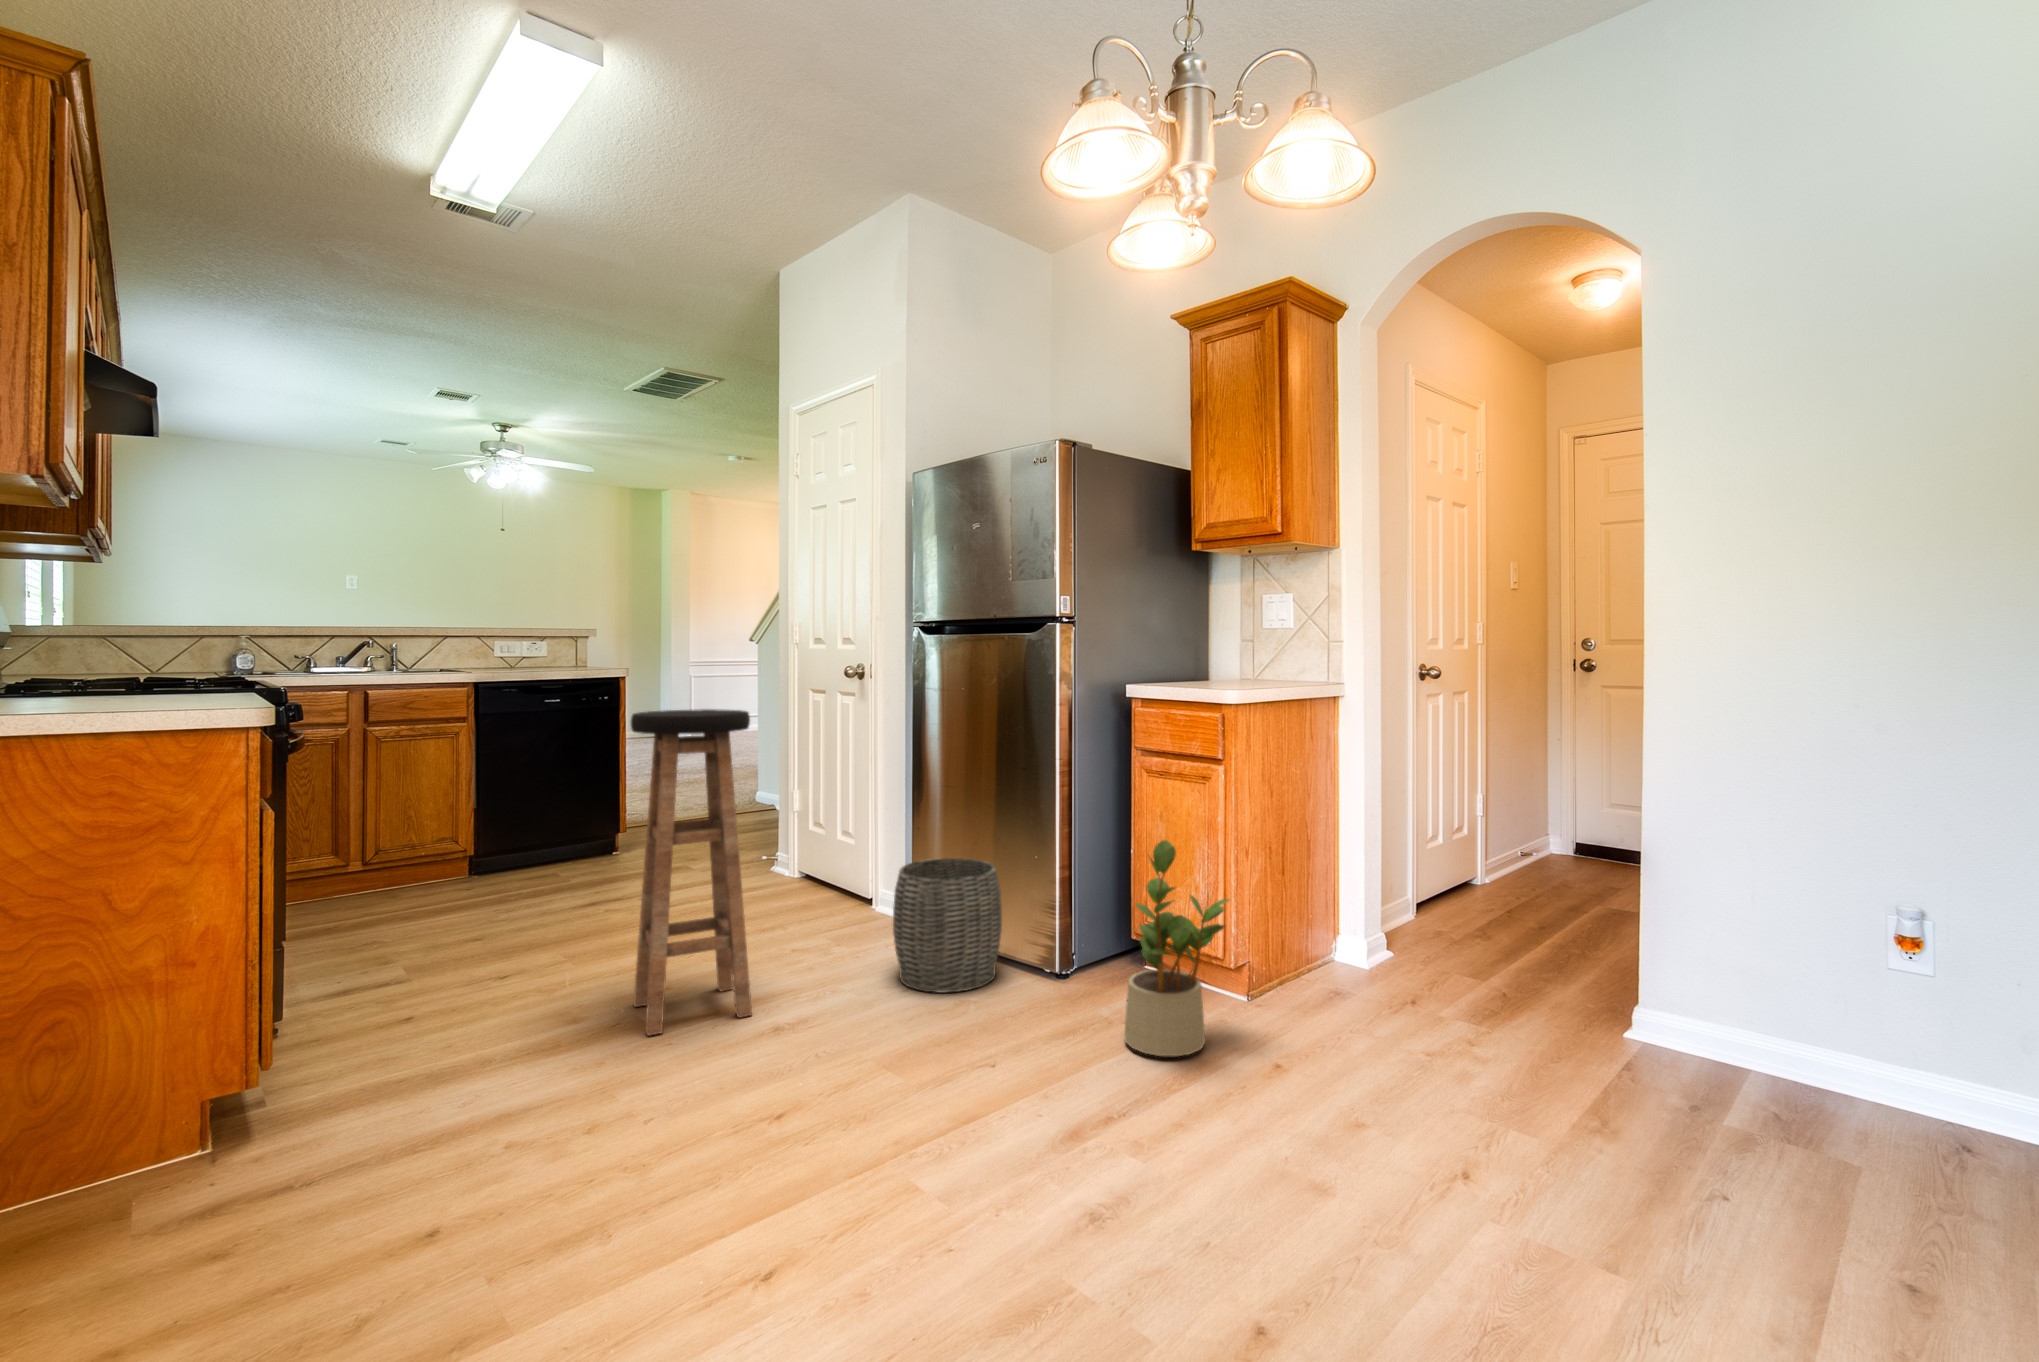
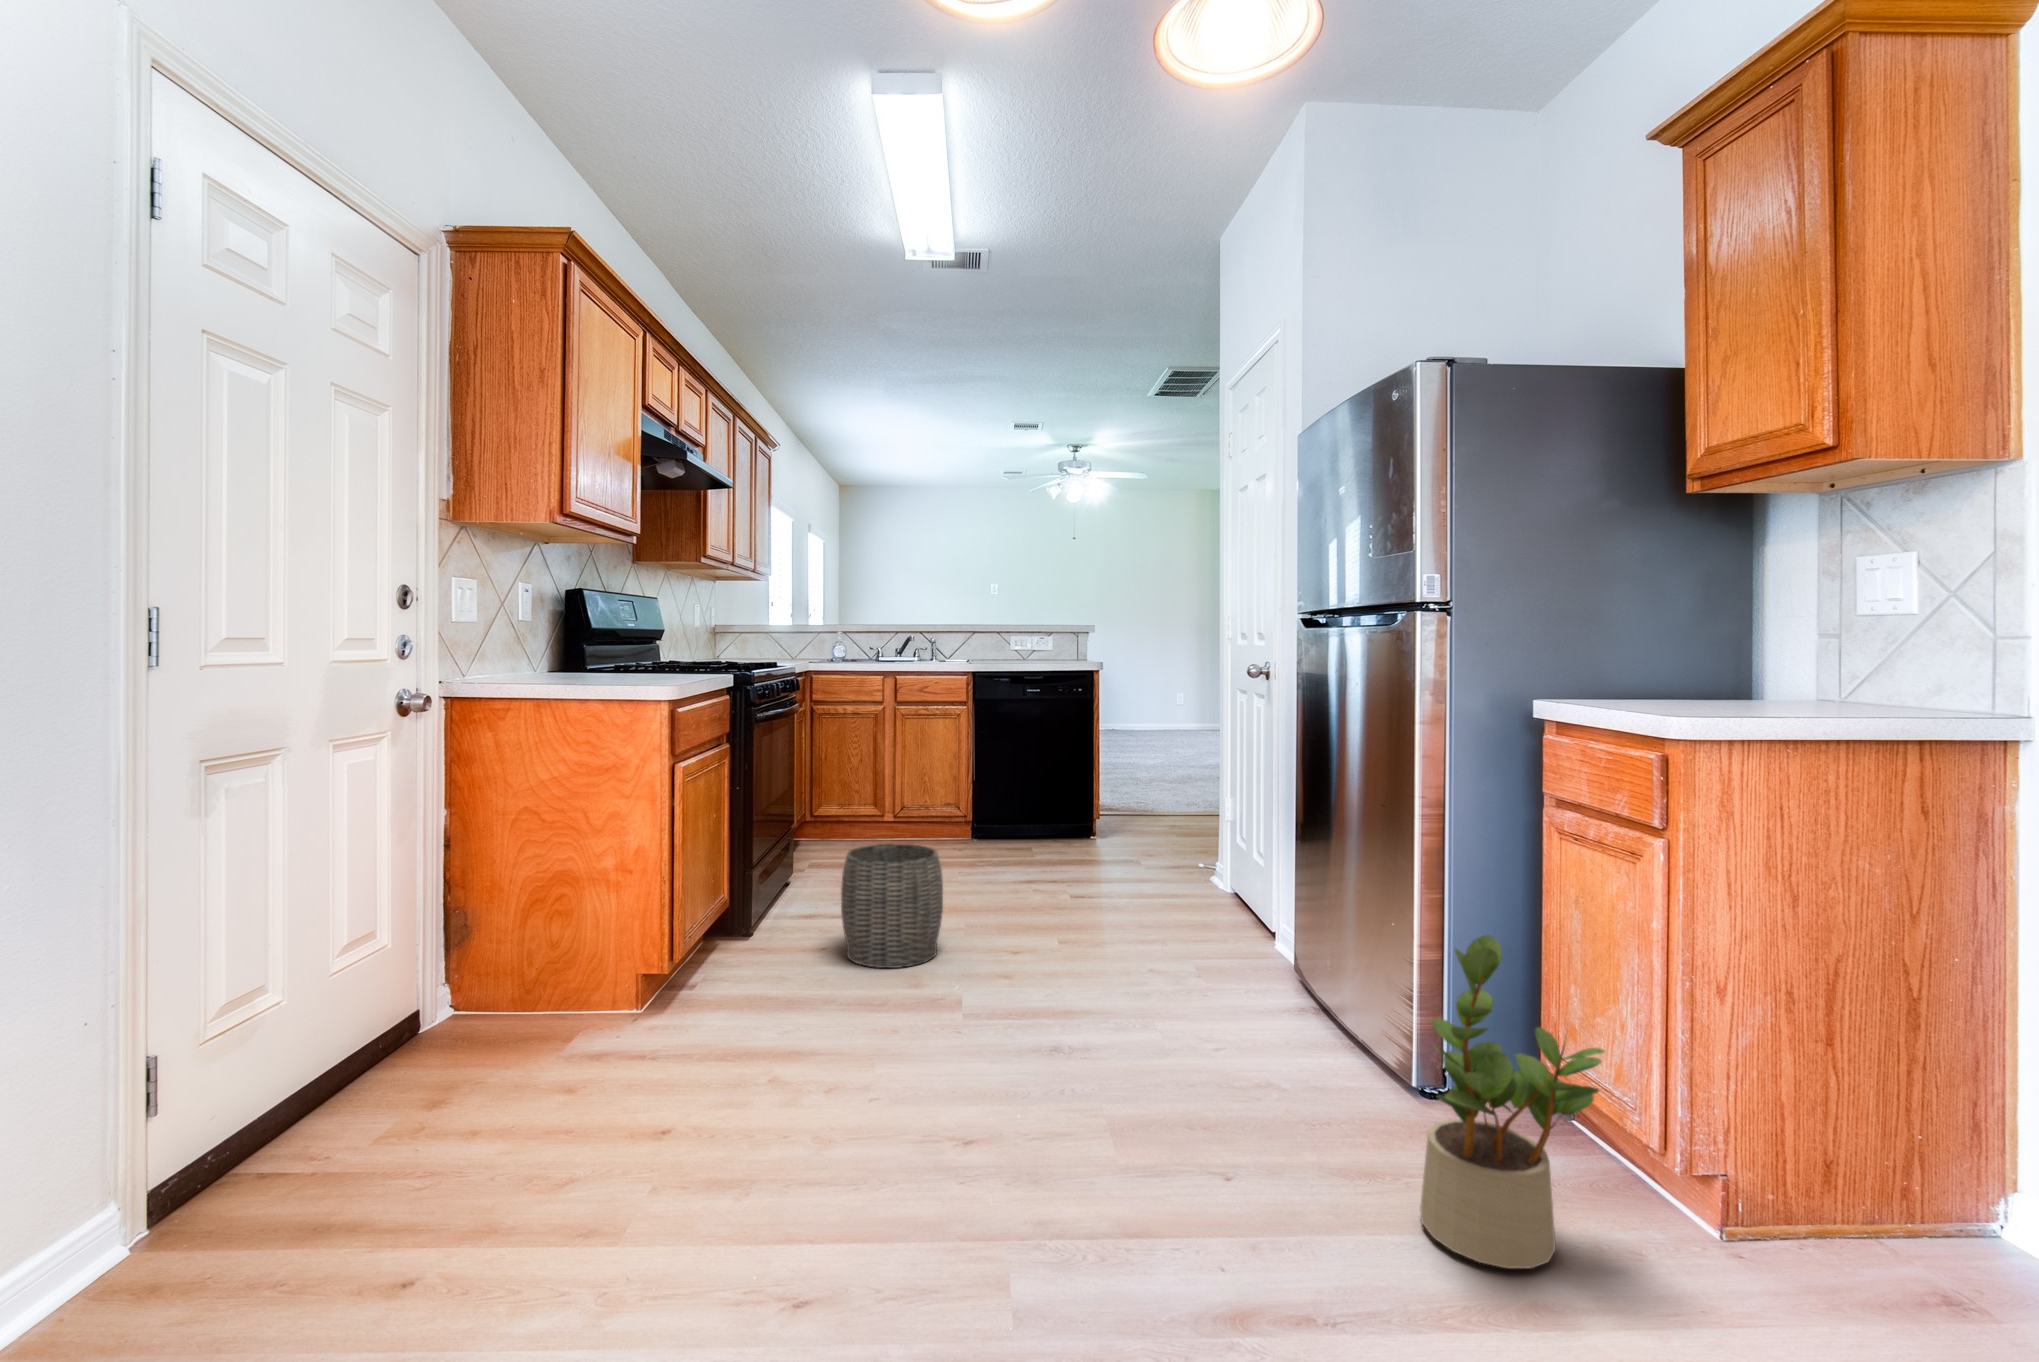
bar stool: present [631,709,752,1035] -> none [947,707,1062,1029]
woven basket: present [893,858,1002,993] -> present [841,844,943,968]

